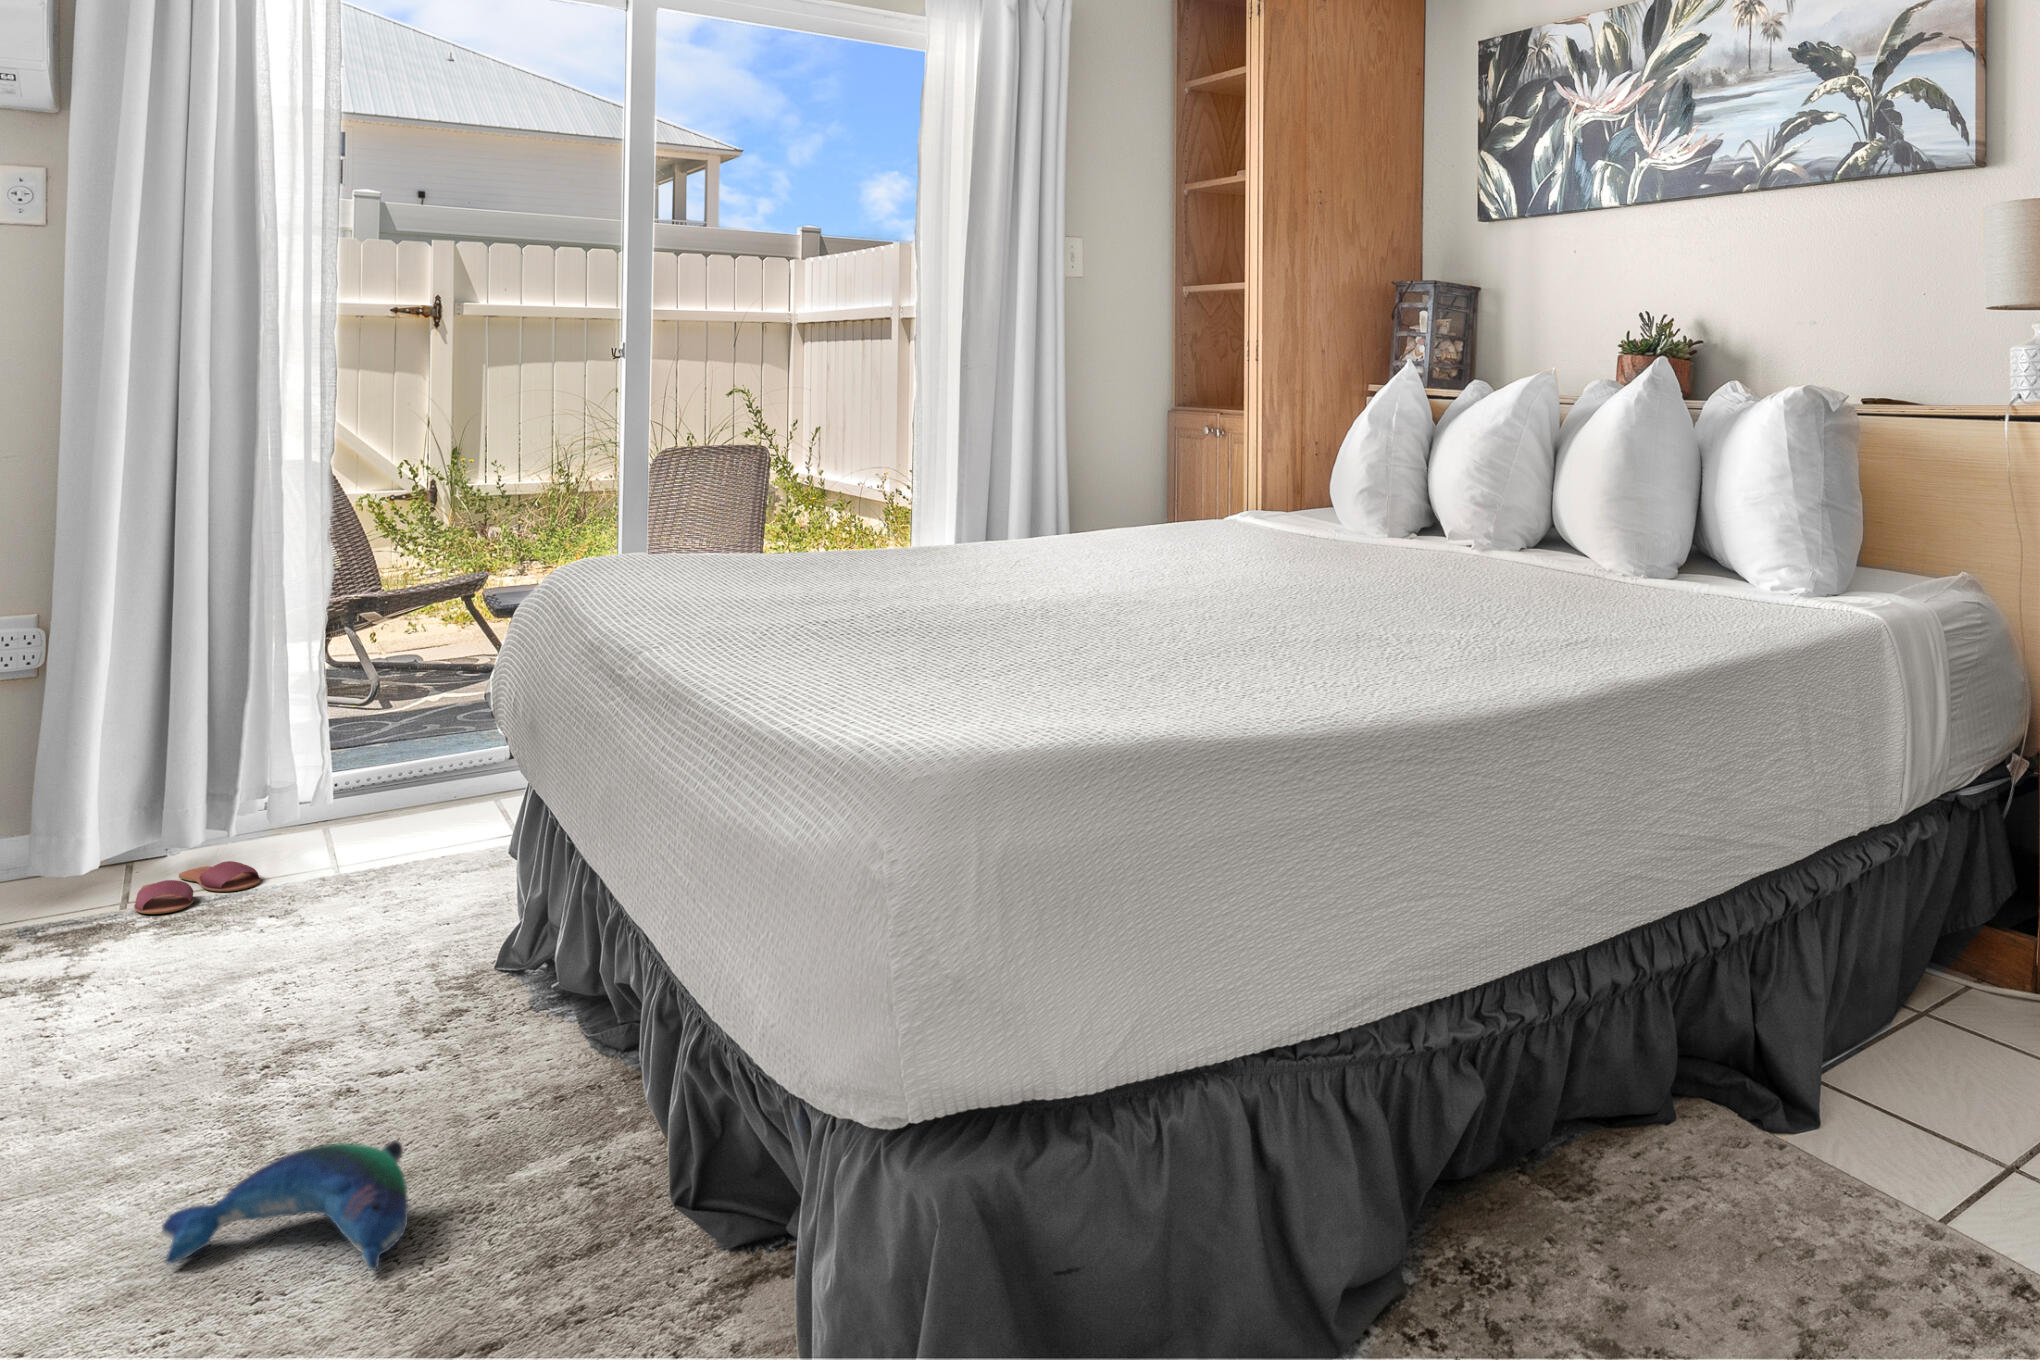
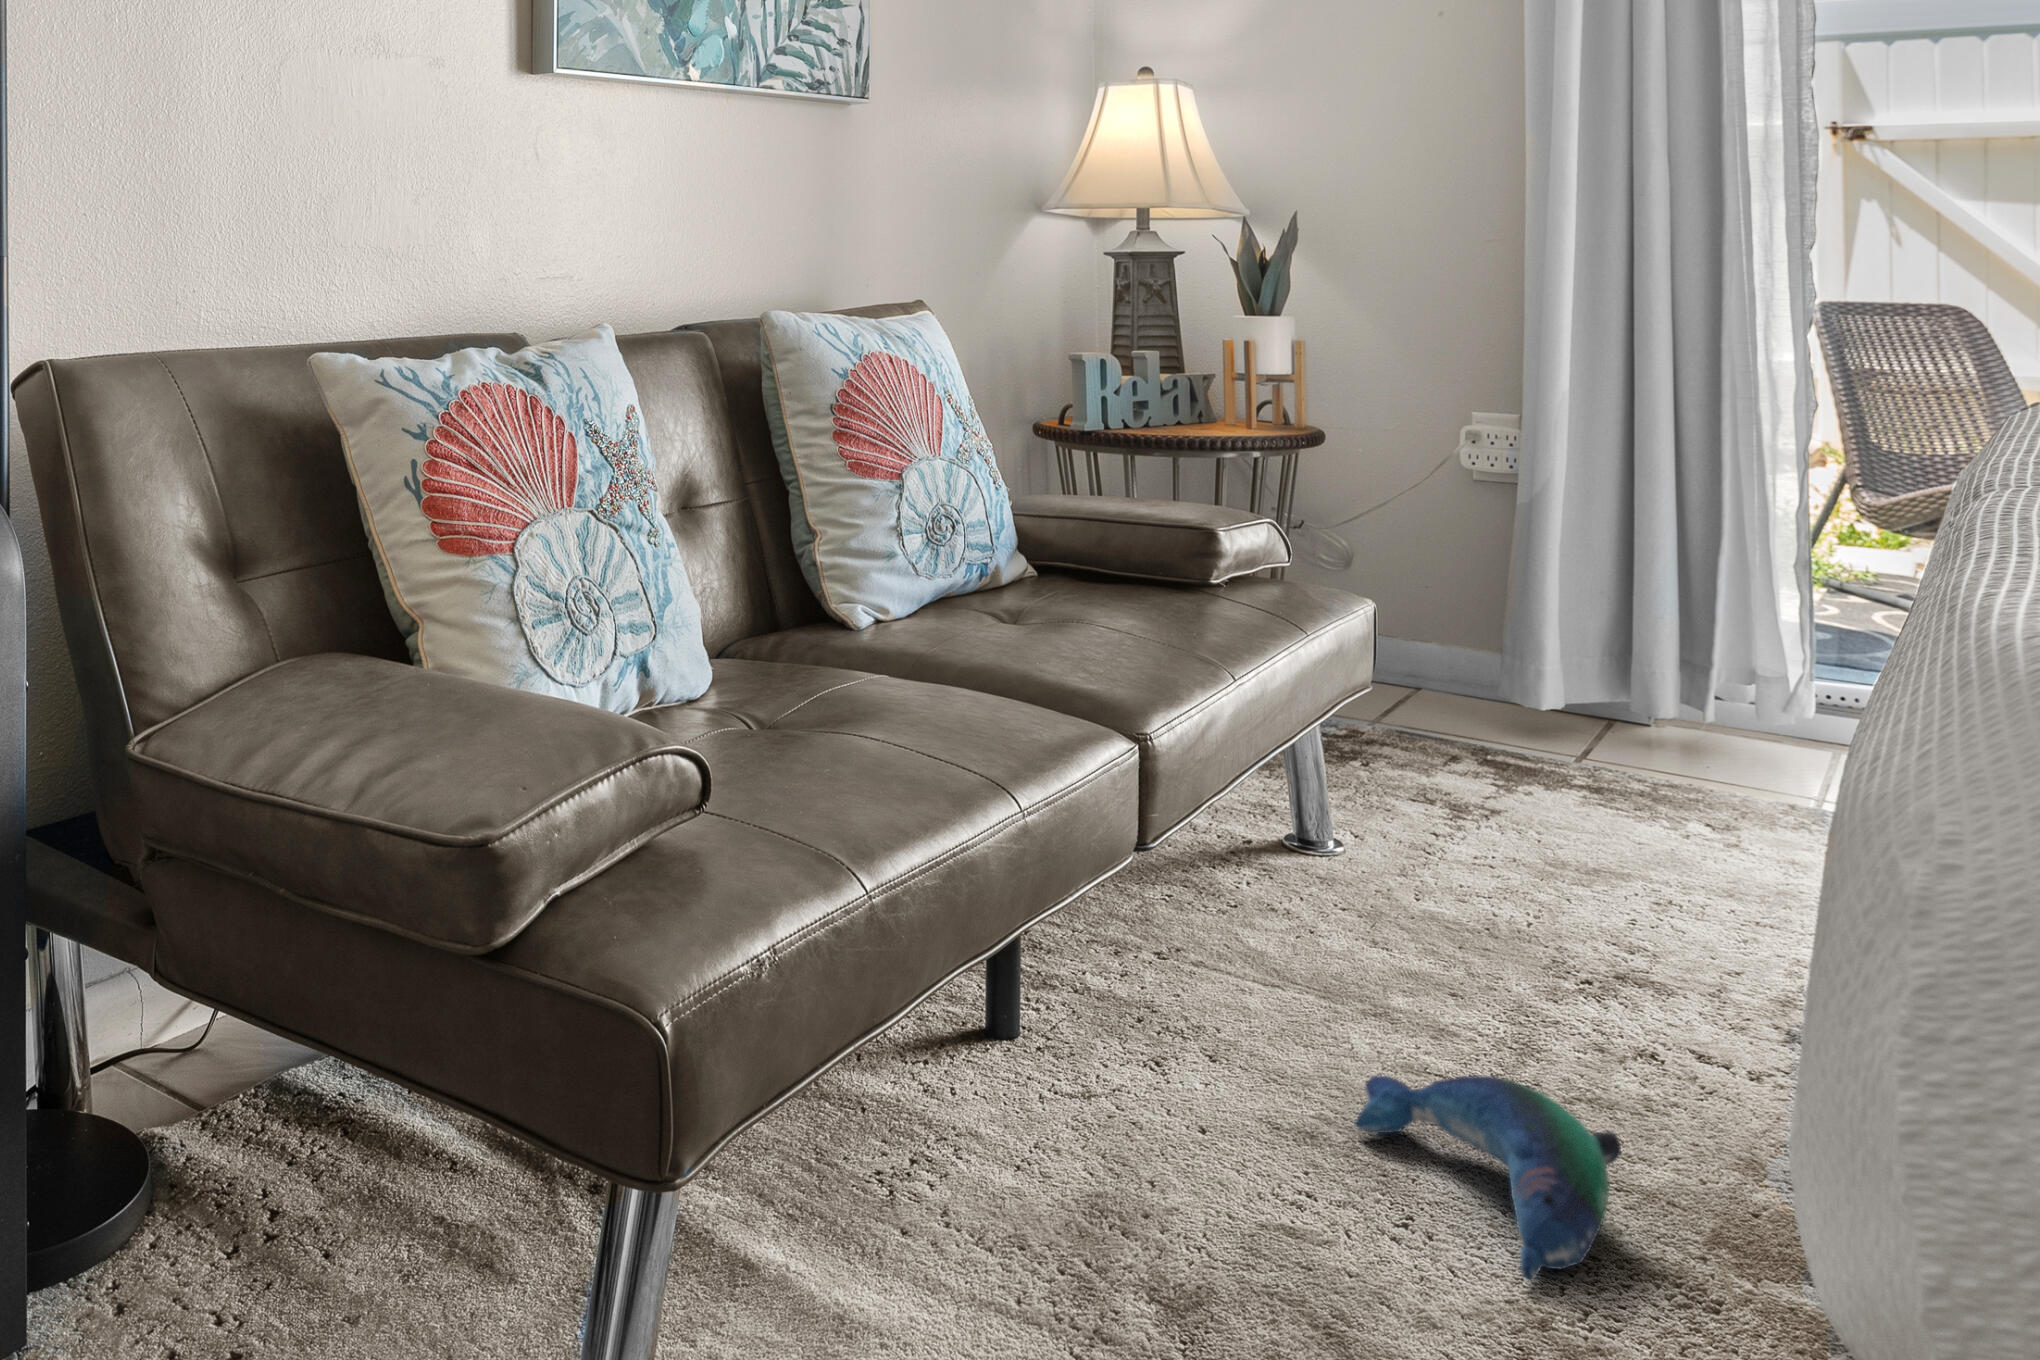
slippers: present [134,861,260,914] -> none [1582,745,1721,787]

